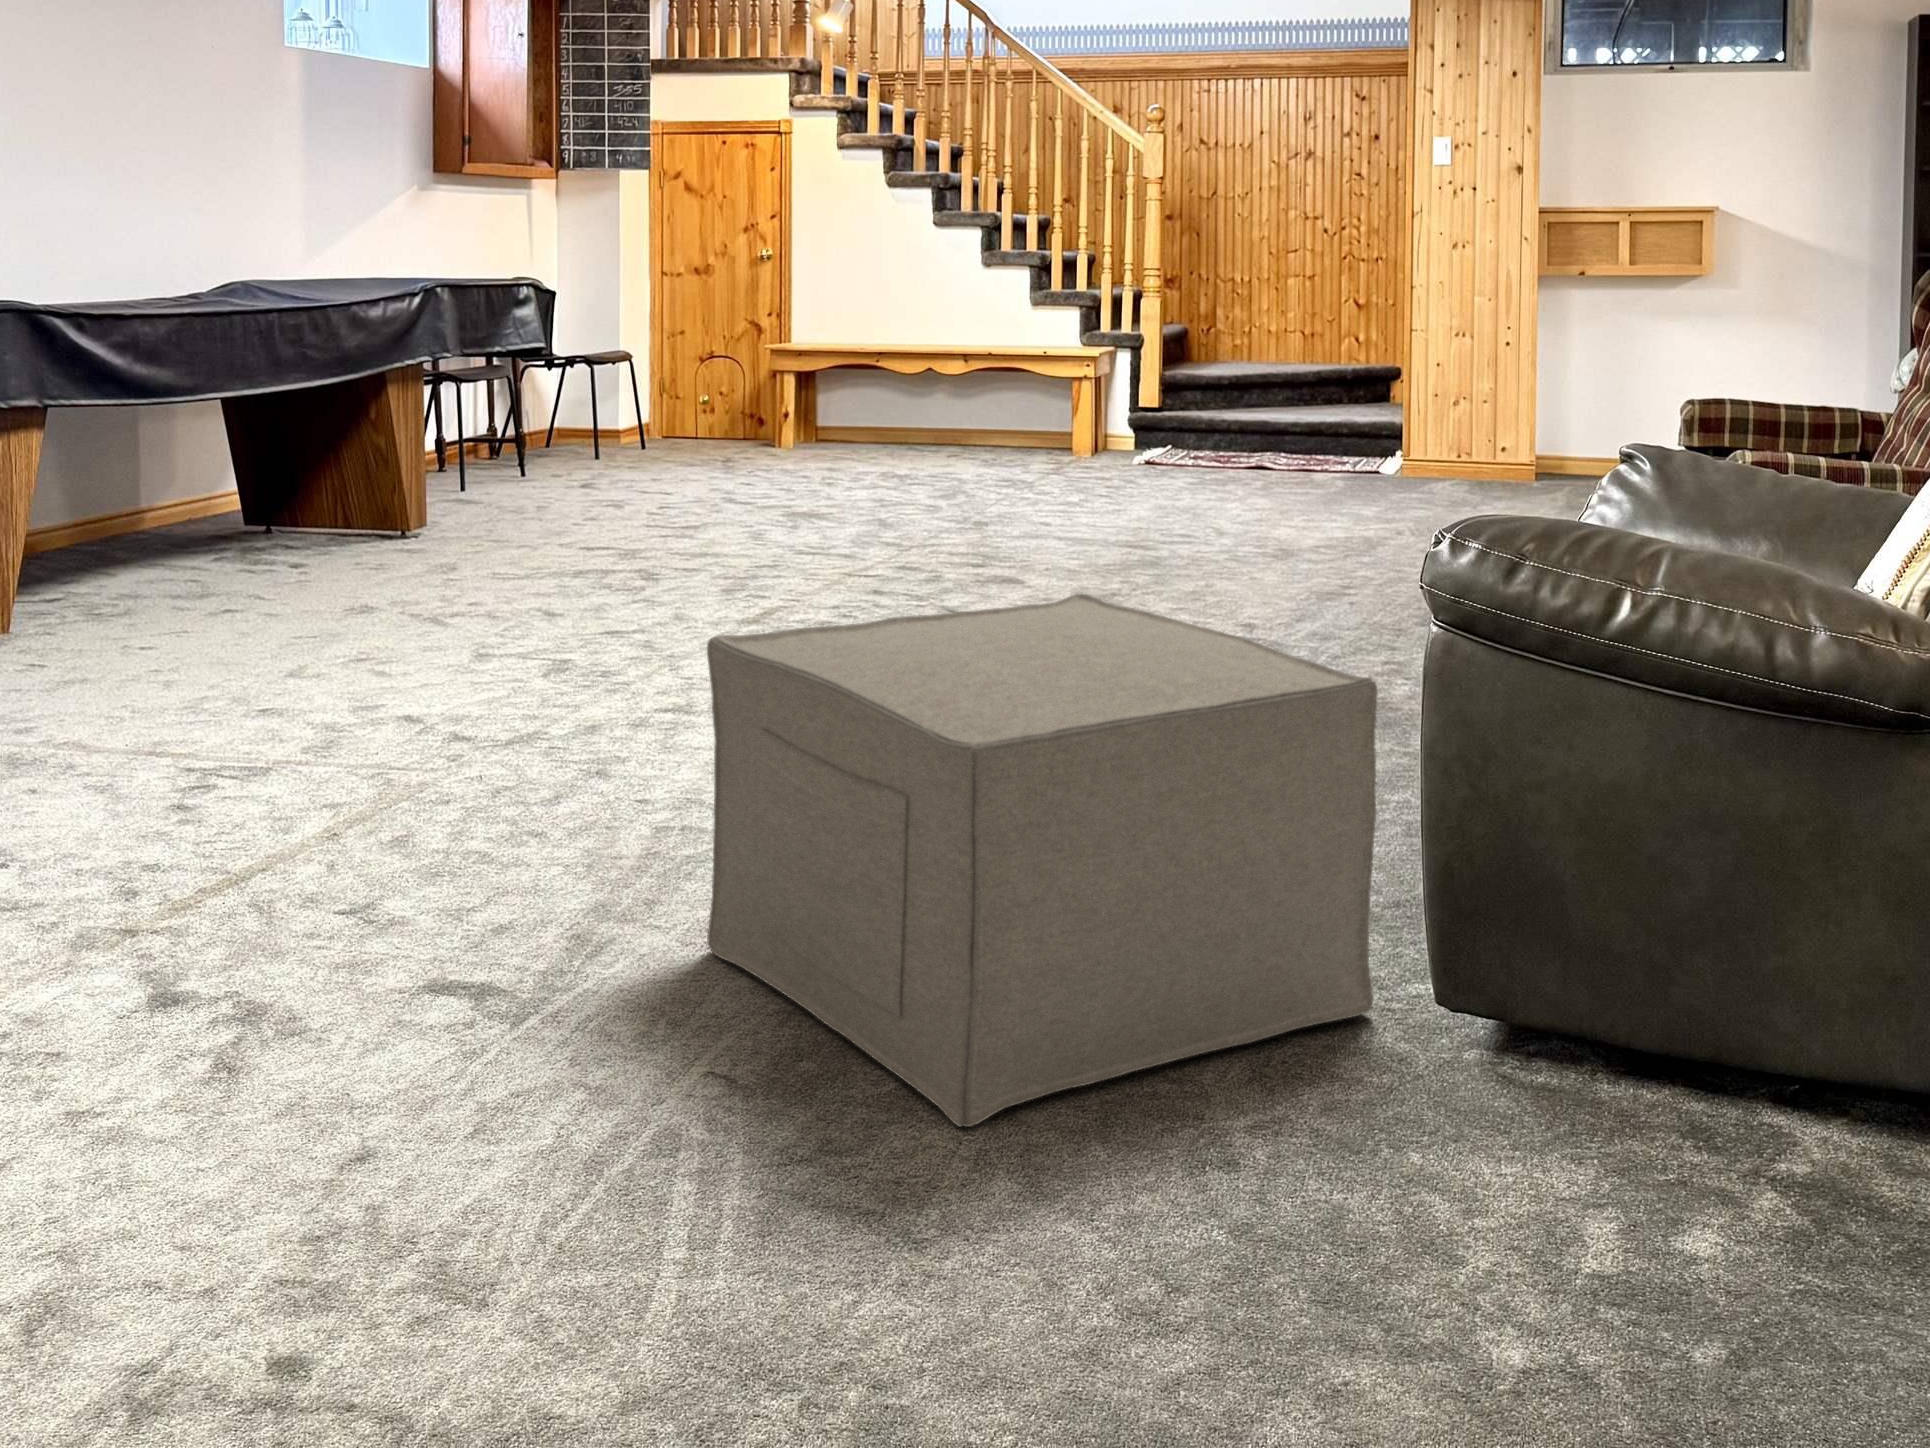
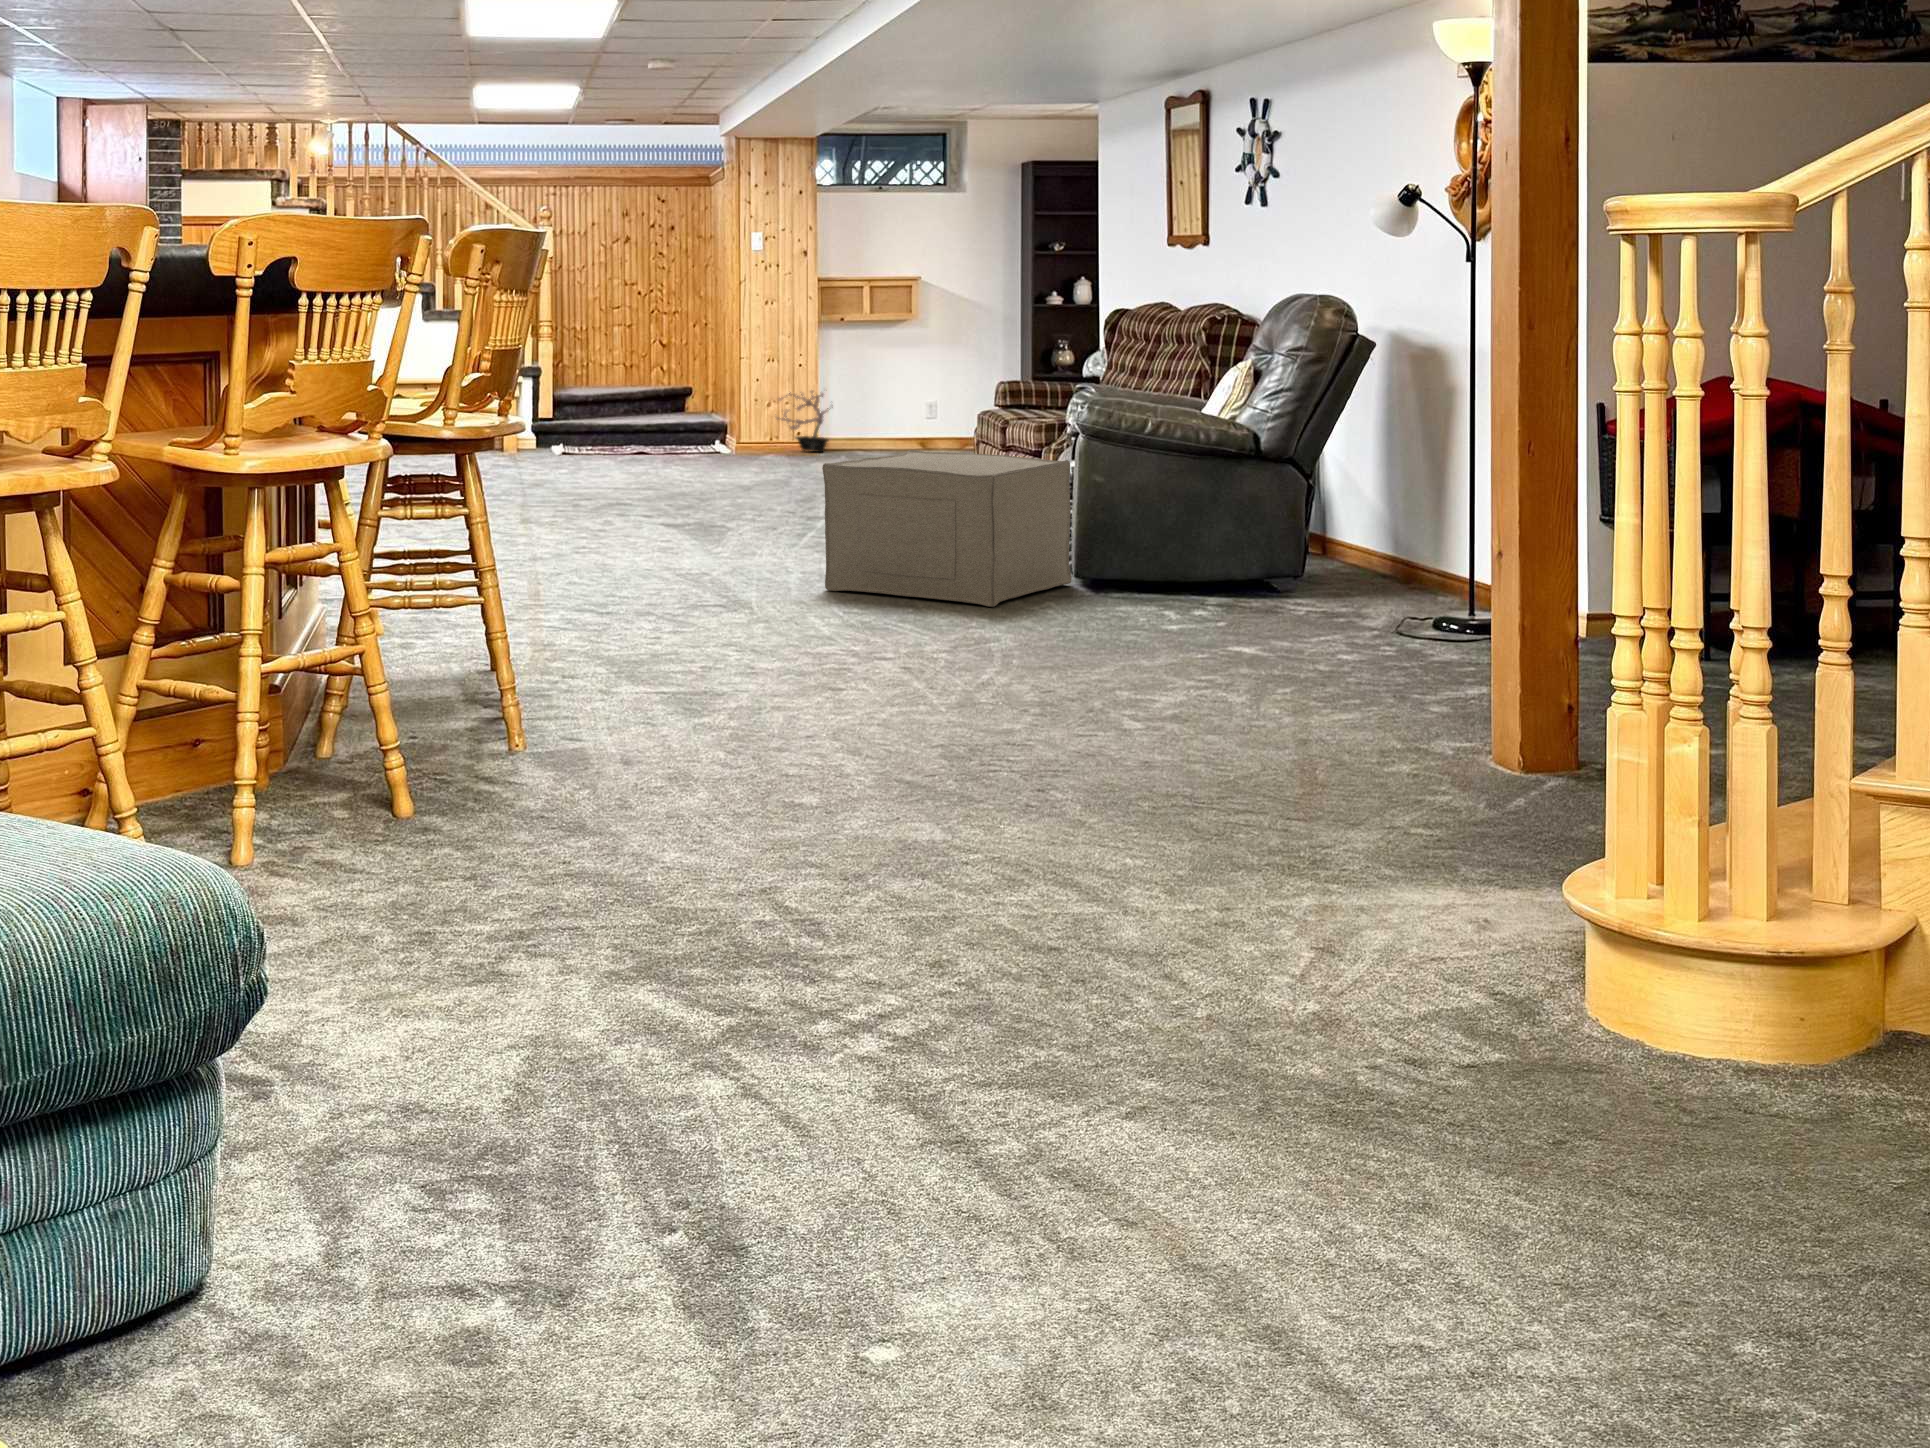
potted plant: none [1453,376,1556,481] -> present [777,391,833,452]

